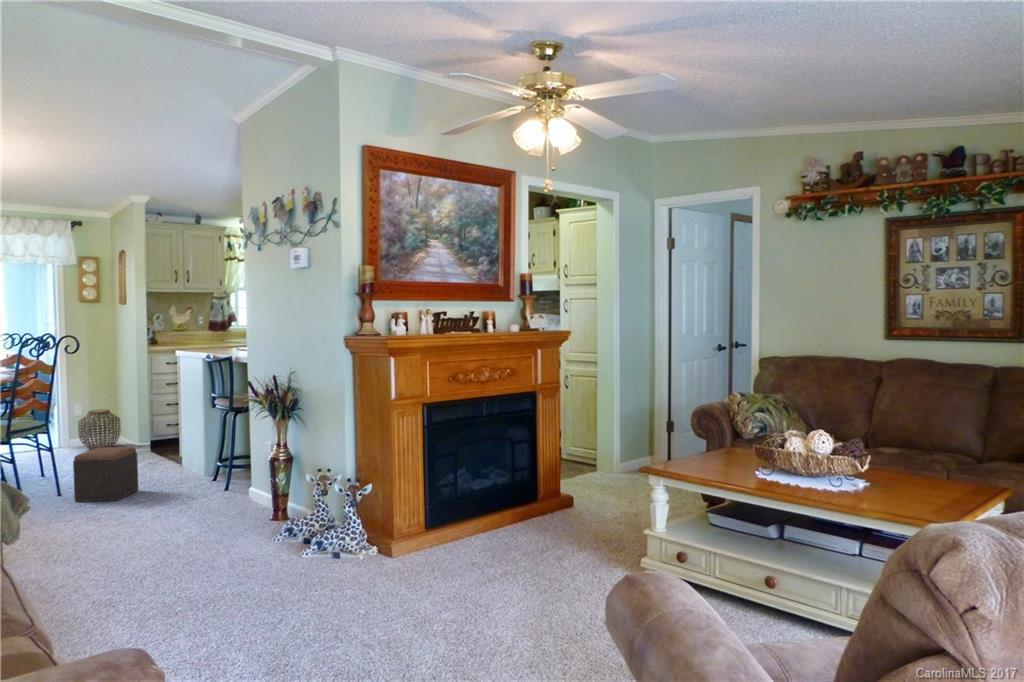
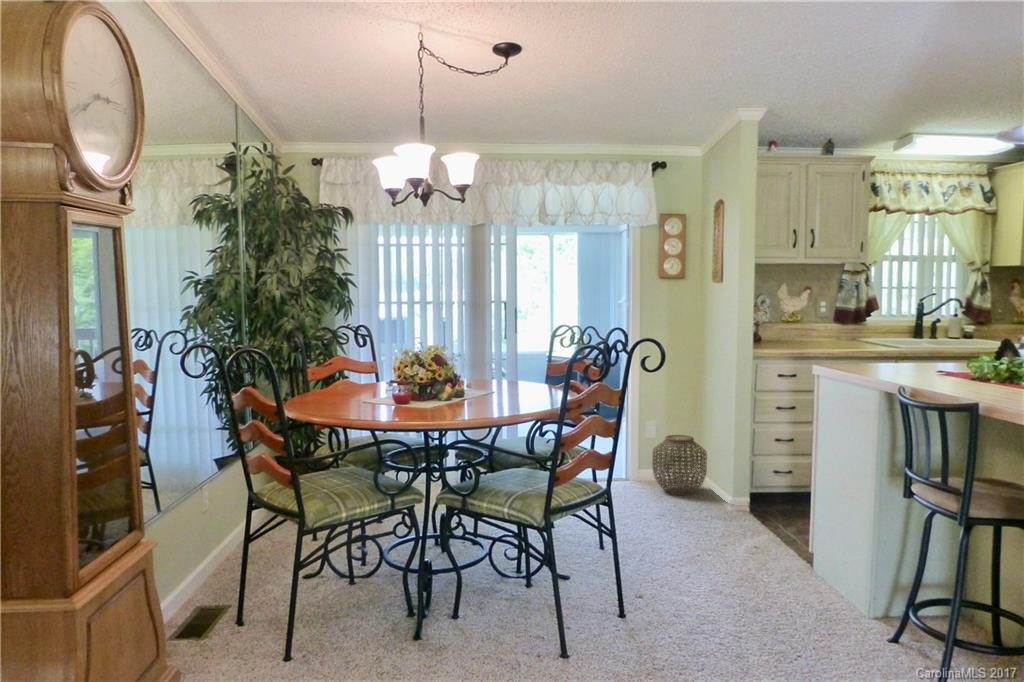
footstool: present [73,447,138,502] -> none [646,537,753,661]

